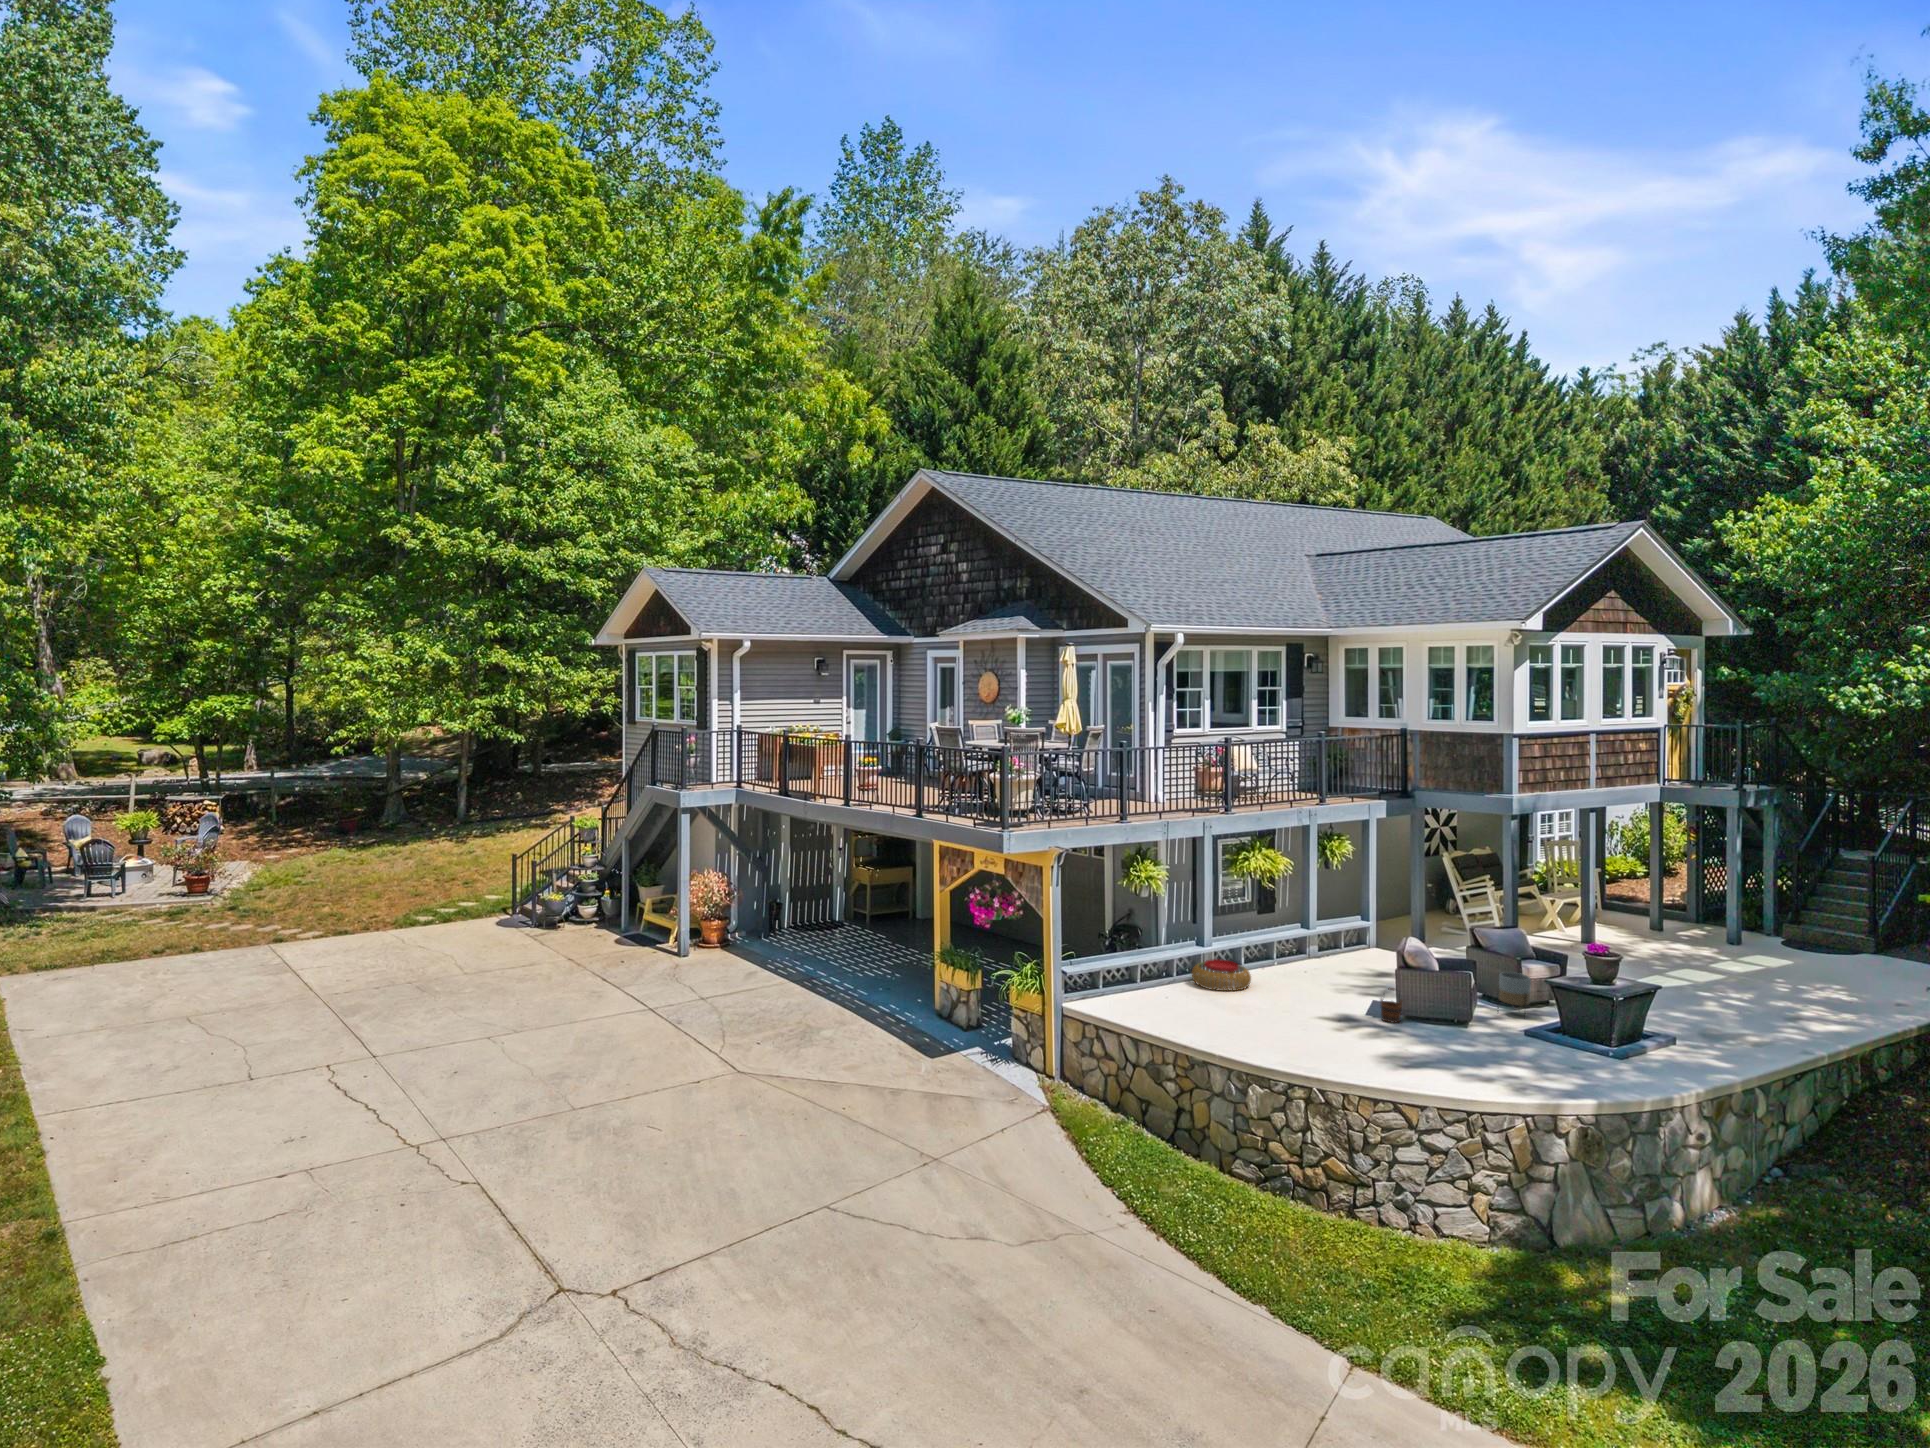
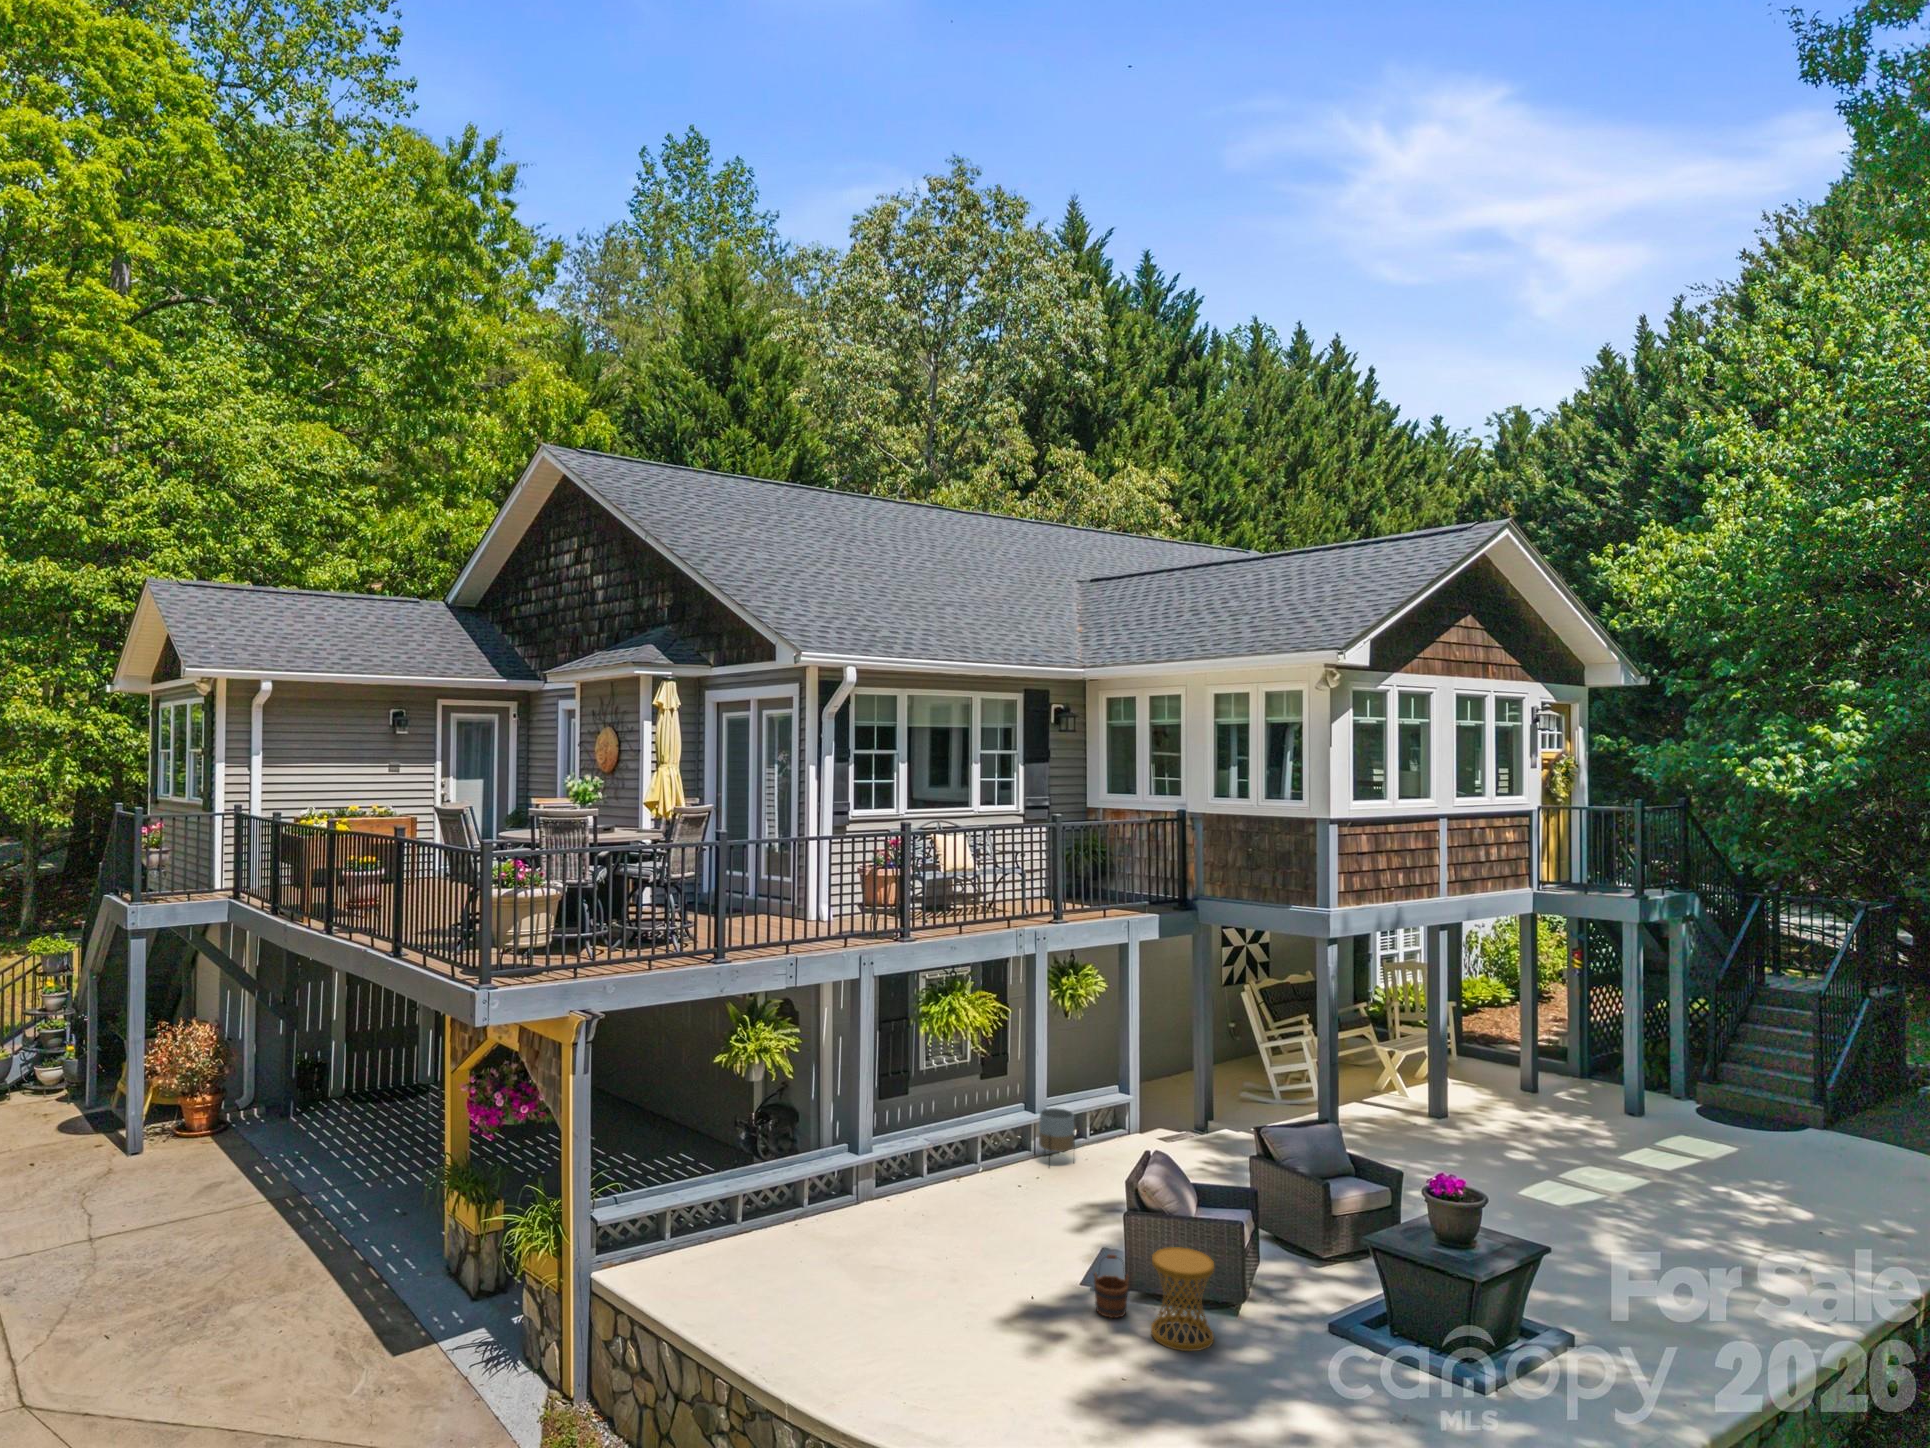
pouf: present [1192,959,1251,991] -> none [821,1185,916,1246]
planter: present [1497,972,1531,1012] -> present [1039,1108,1075,1152]
side table: none [1418,982,1459,1036] -> present [1151,1247,1214,1351]

